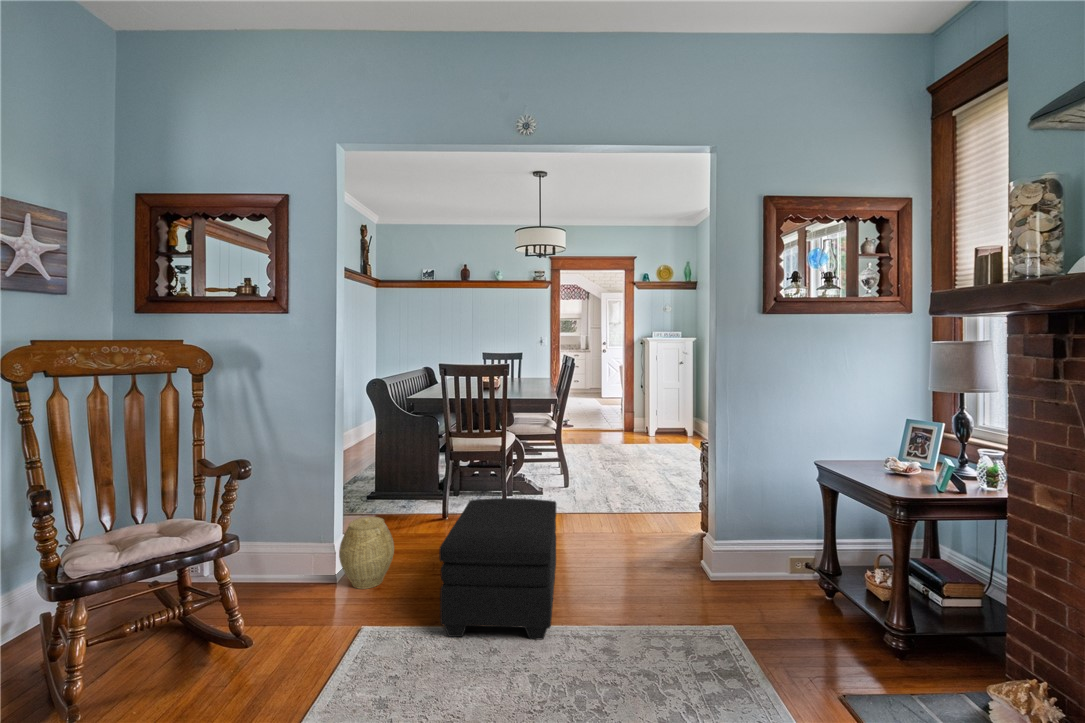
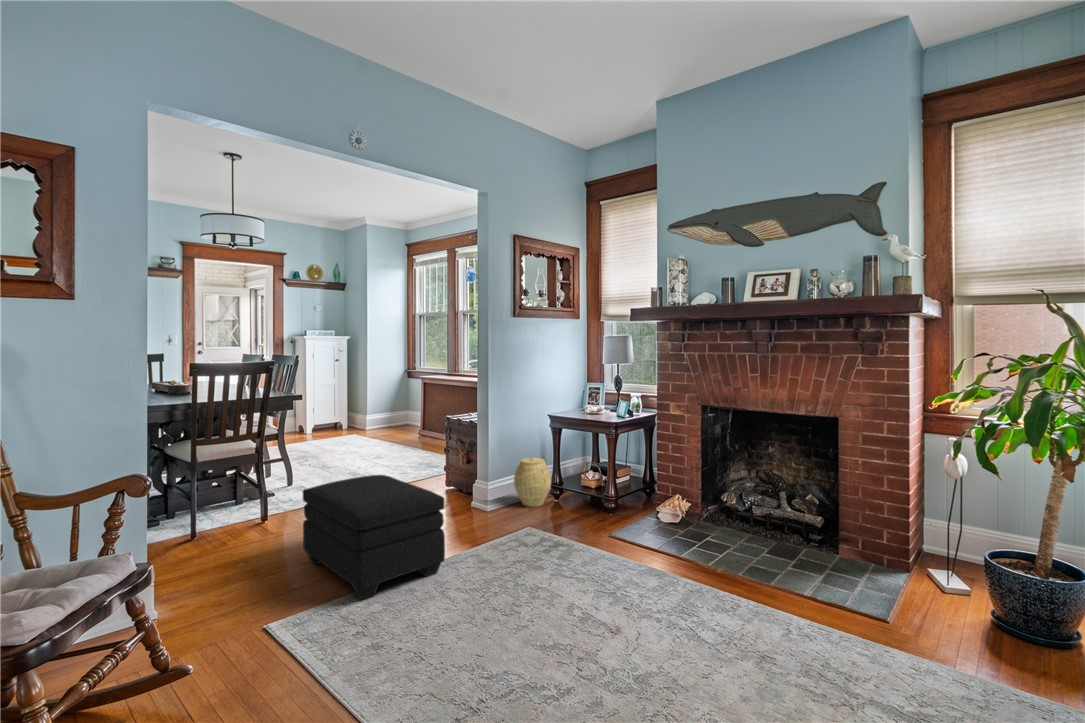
woven basket: present [339,517,394,589] -> present [514,458,551,507]

